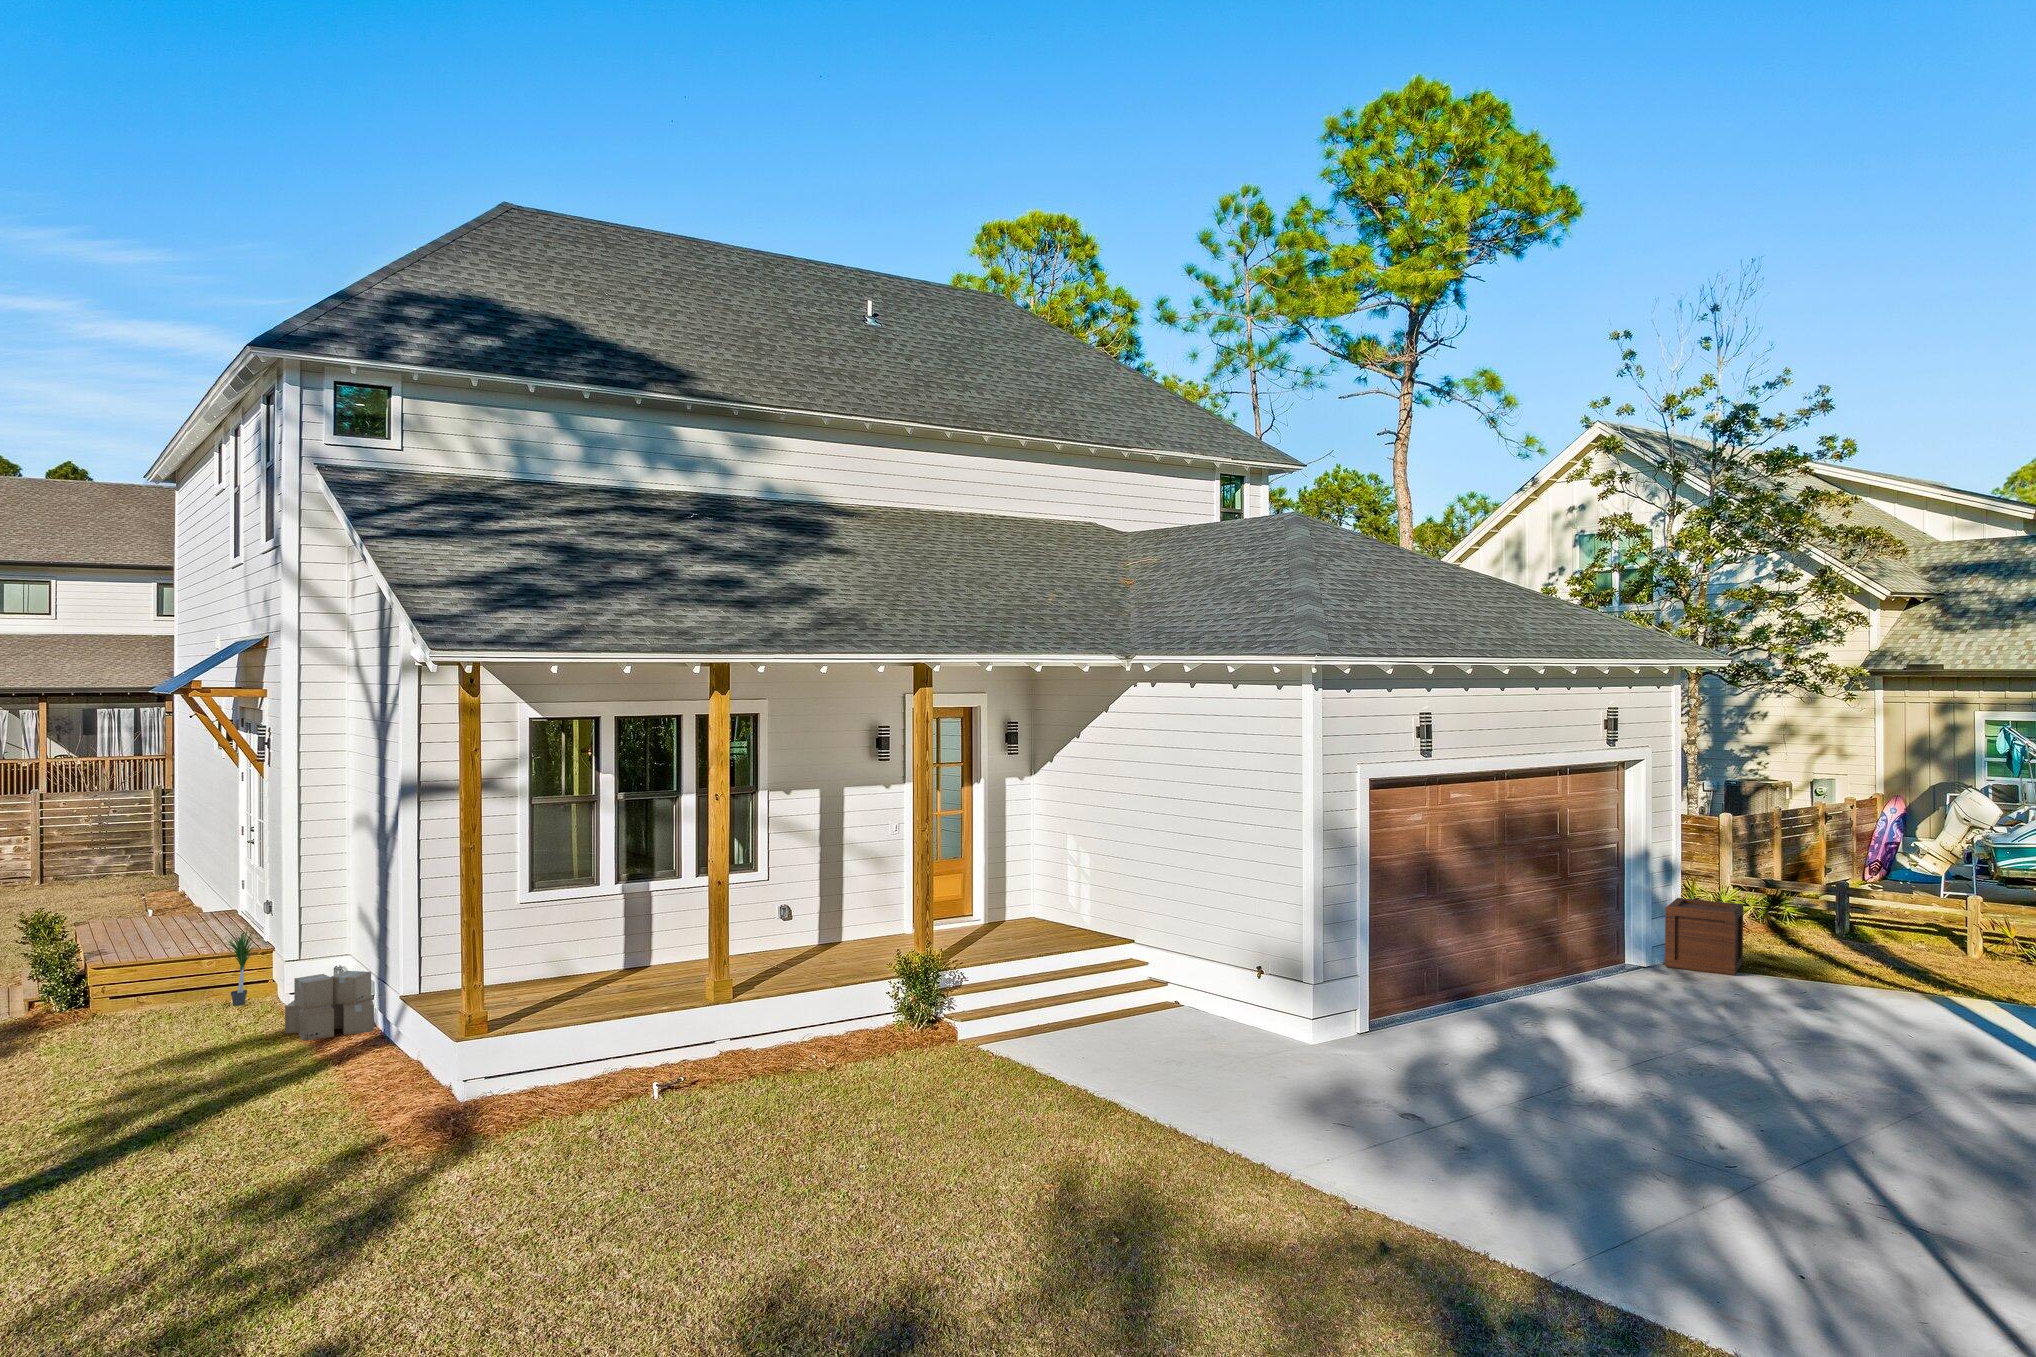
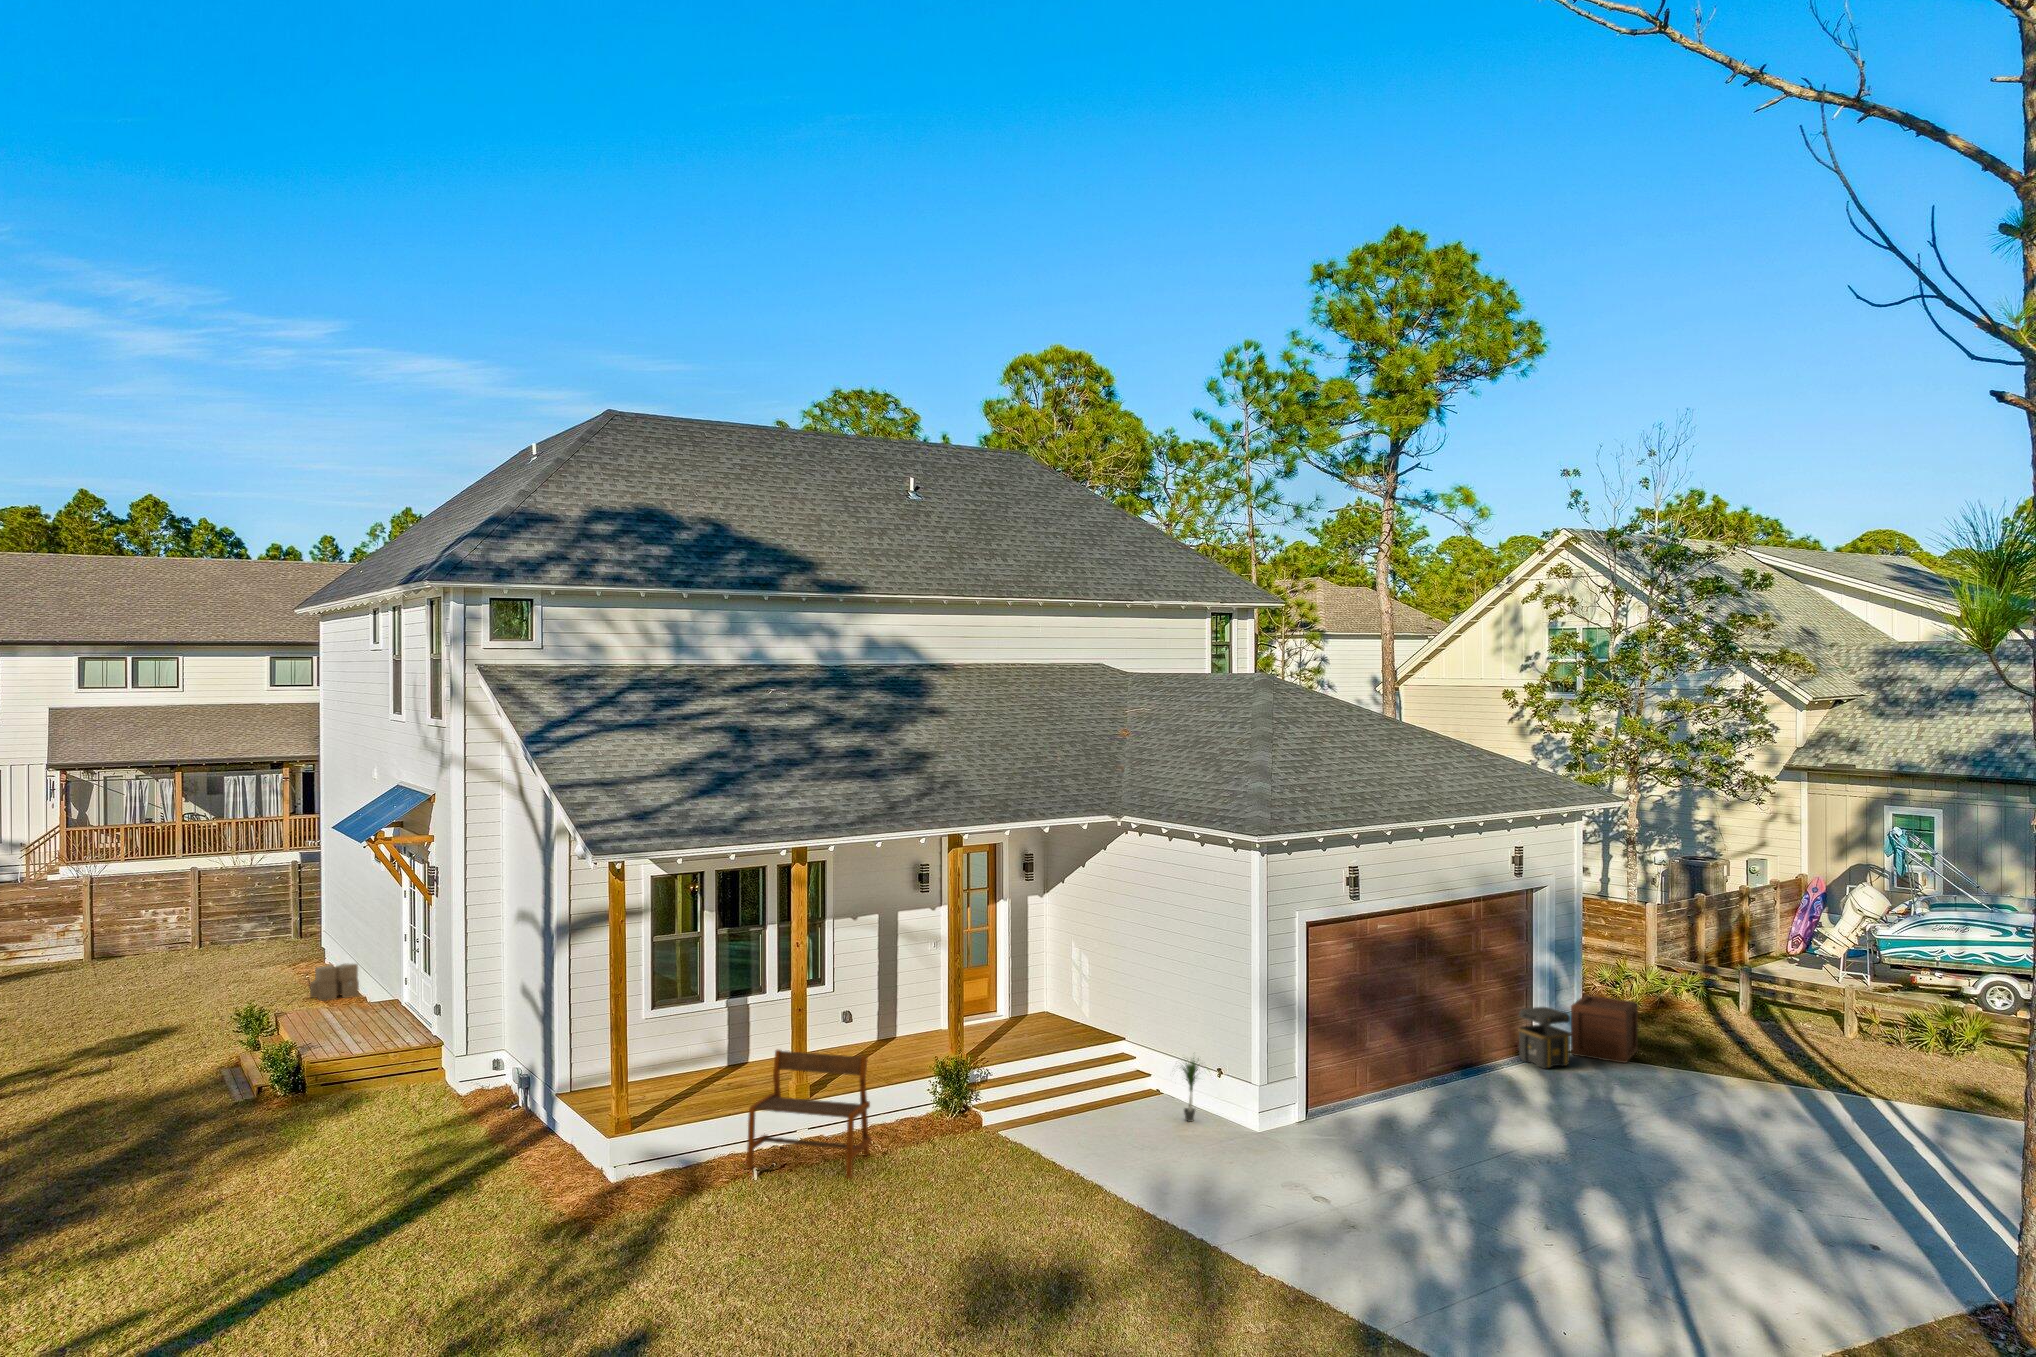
toolbox: none [1604,908,1670,980] -> present [1518,1007,1571,1068]
potted plant: present [228,930,267,1005] -> present [1182,1058,1200,1122]
bench: none [647,935,813,1097] -> present [747,1050,872,1178]
cardboard box: present [285,971,374,1041] -> present [310,963,359,1001]

